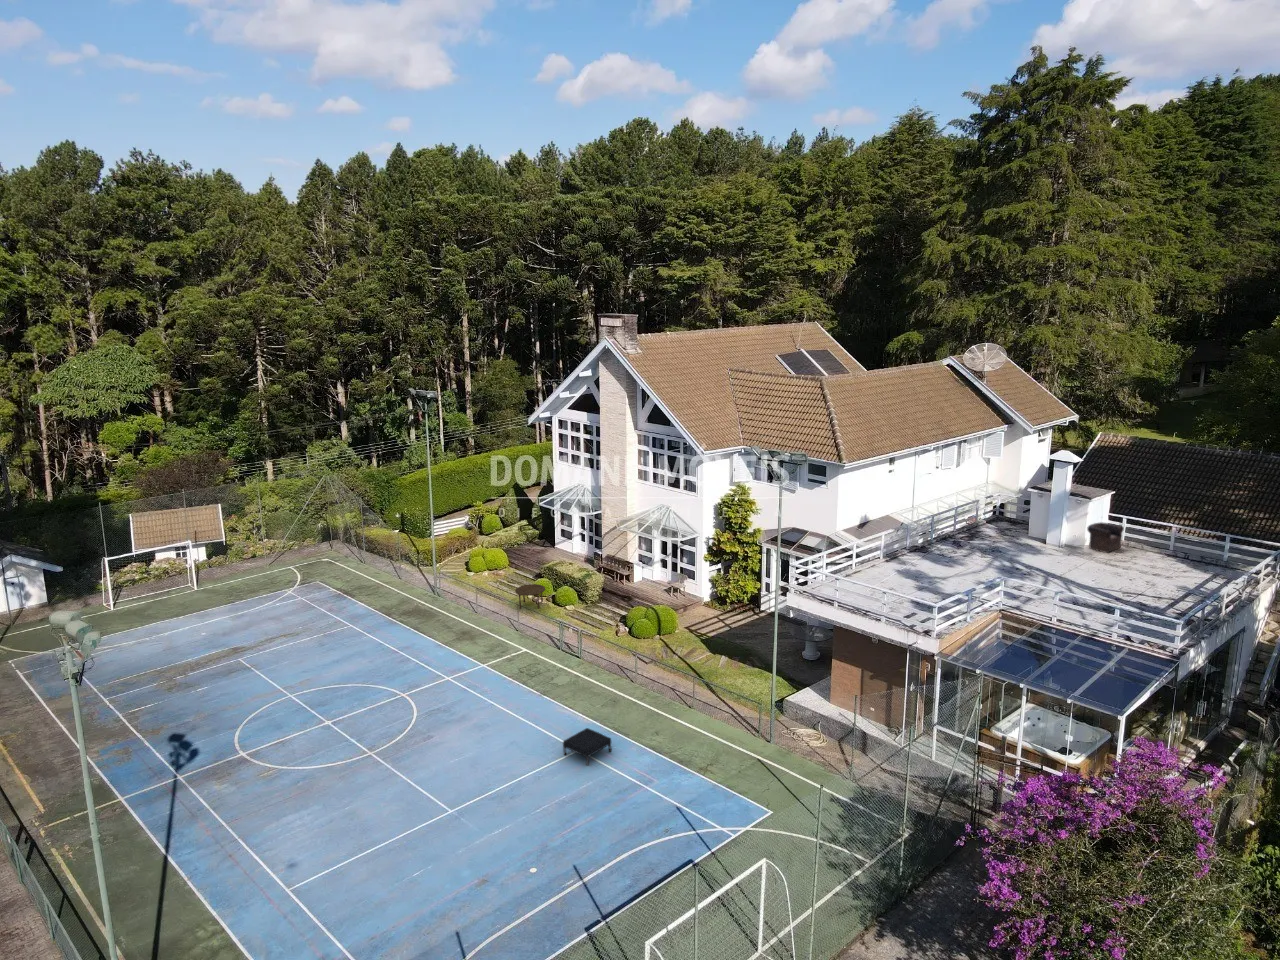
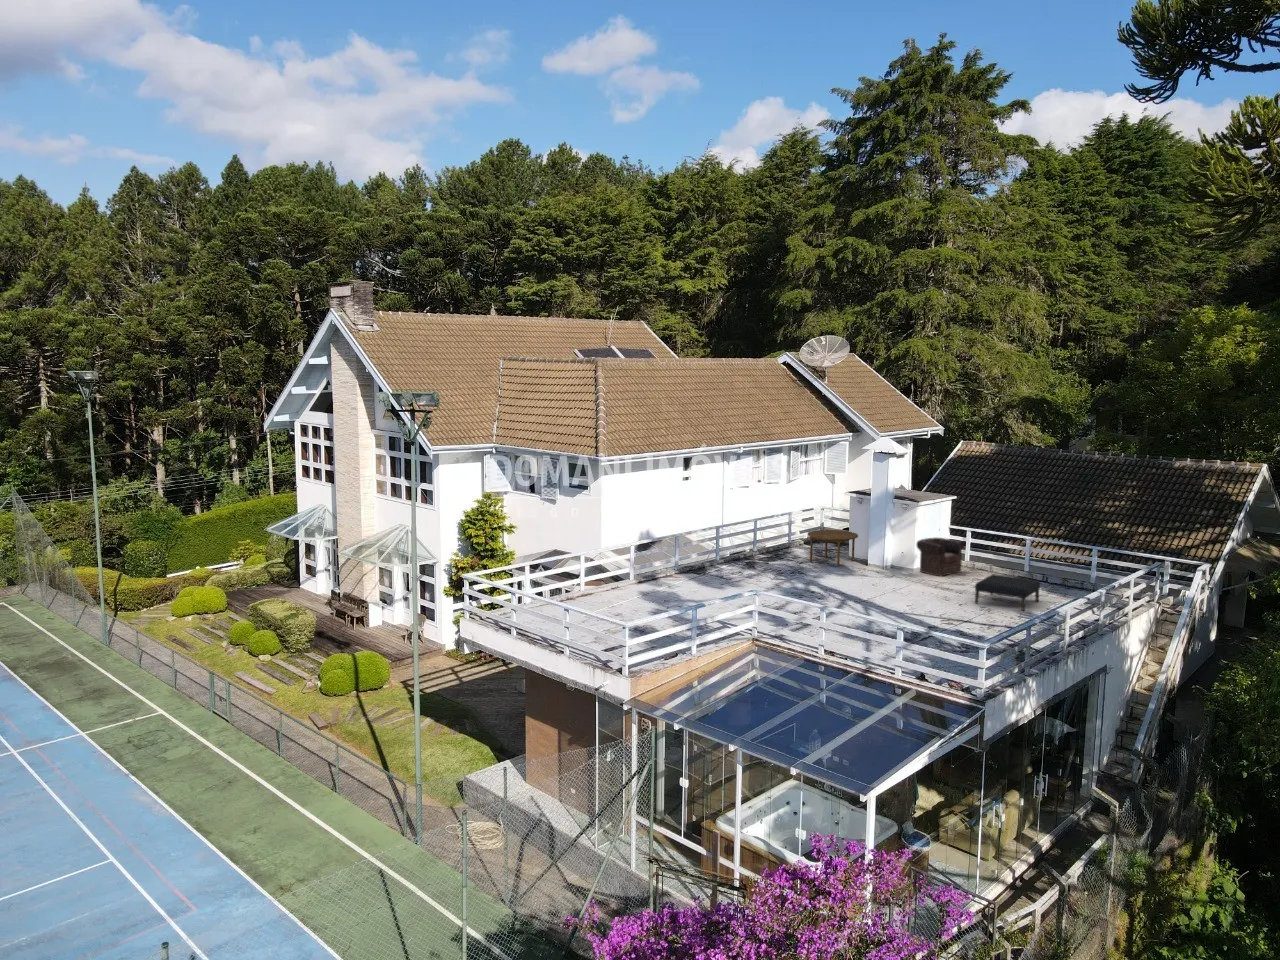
dining table: present [515,584,545,609] -> present [808,530,858,566]
ottoman: present [563,728,611,765] -> present [975,574,1040,611]

